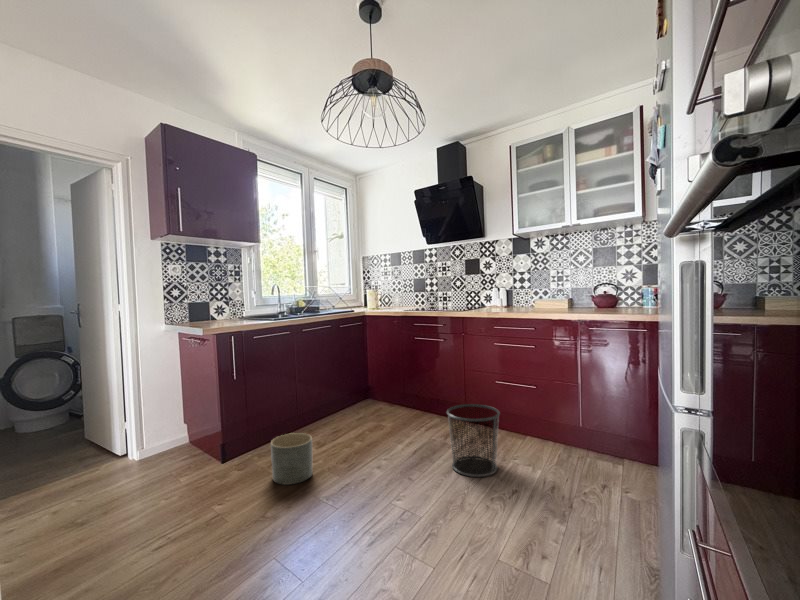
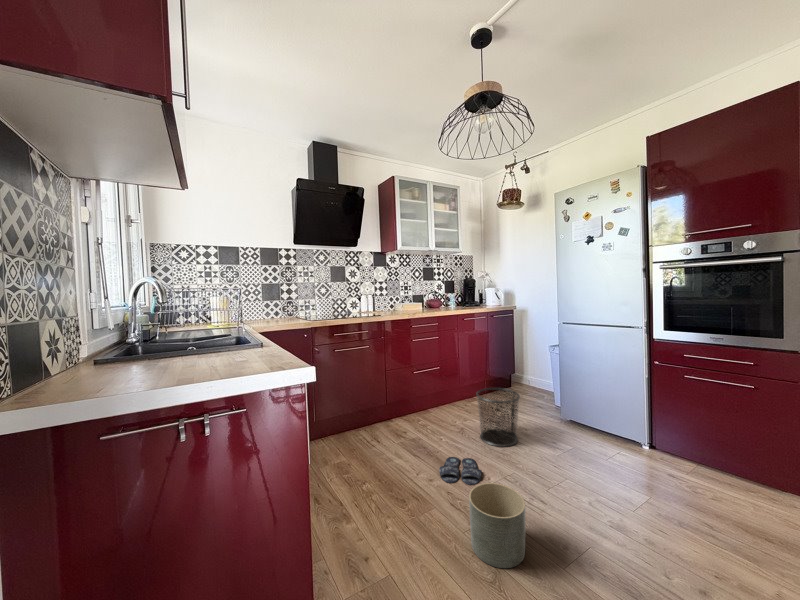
slippers: none [365,447,412,465] -> present [439,457,482,485]

